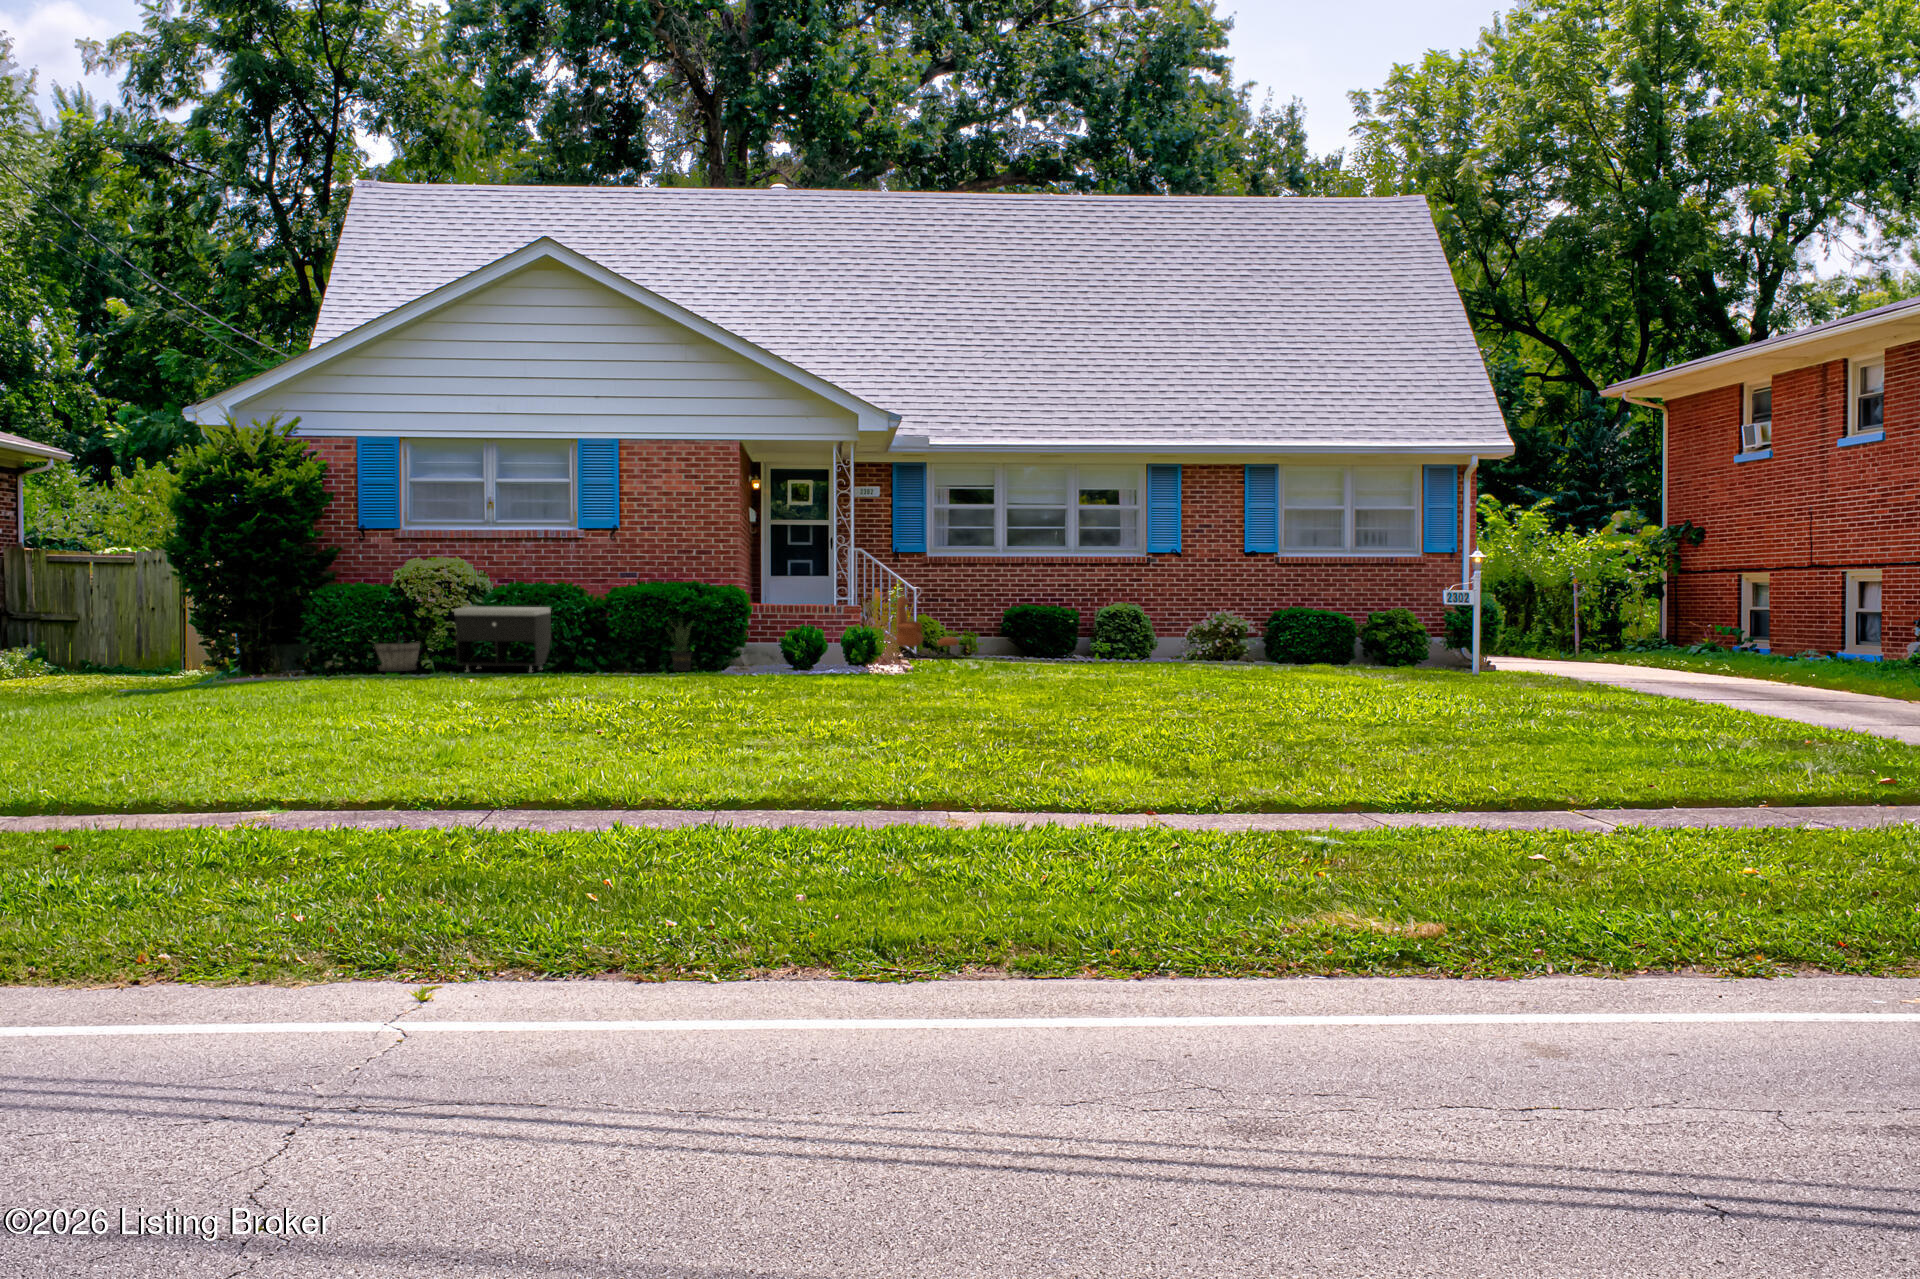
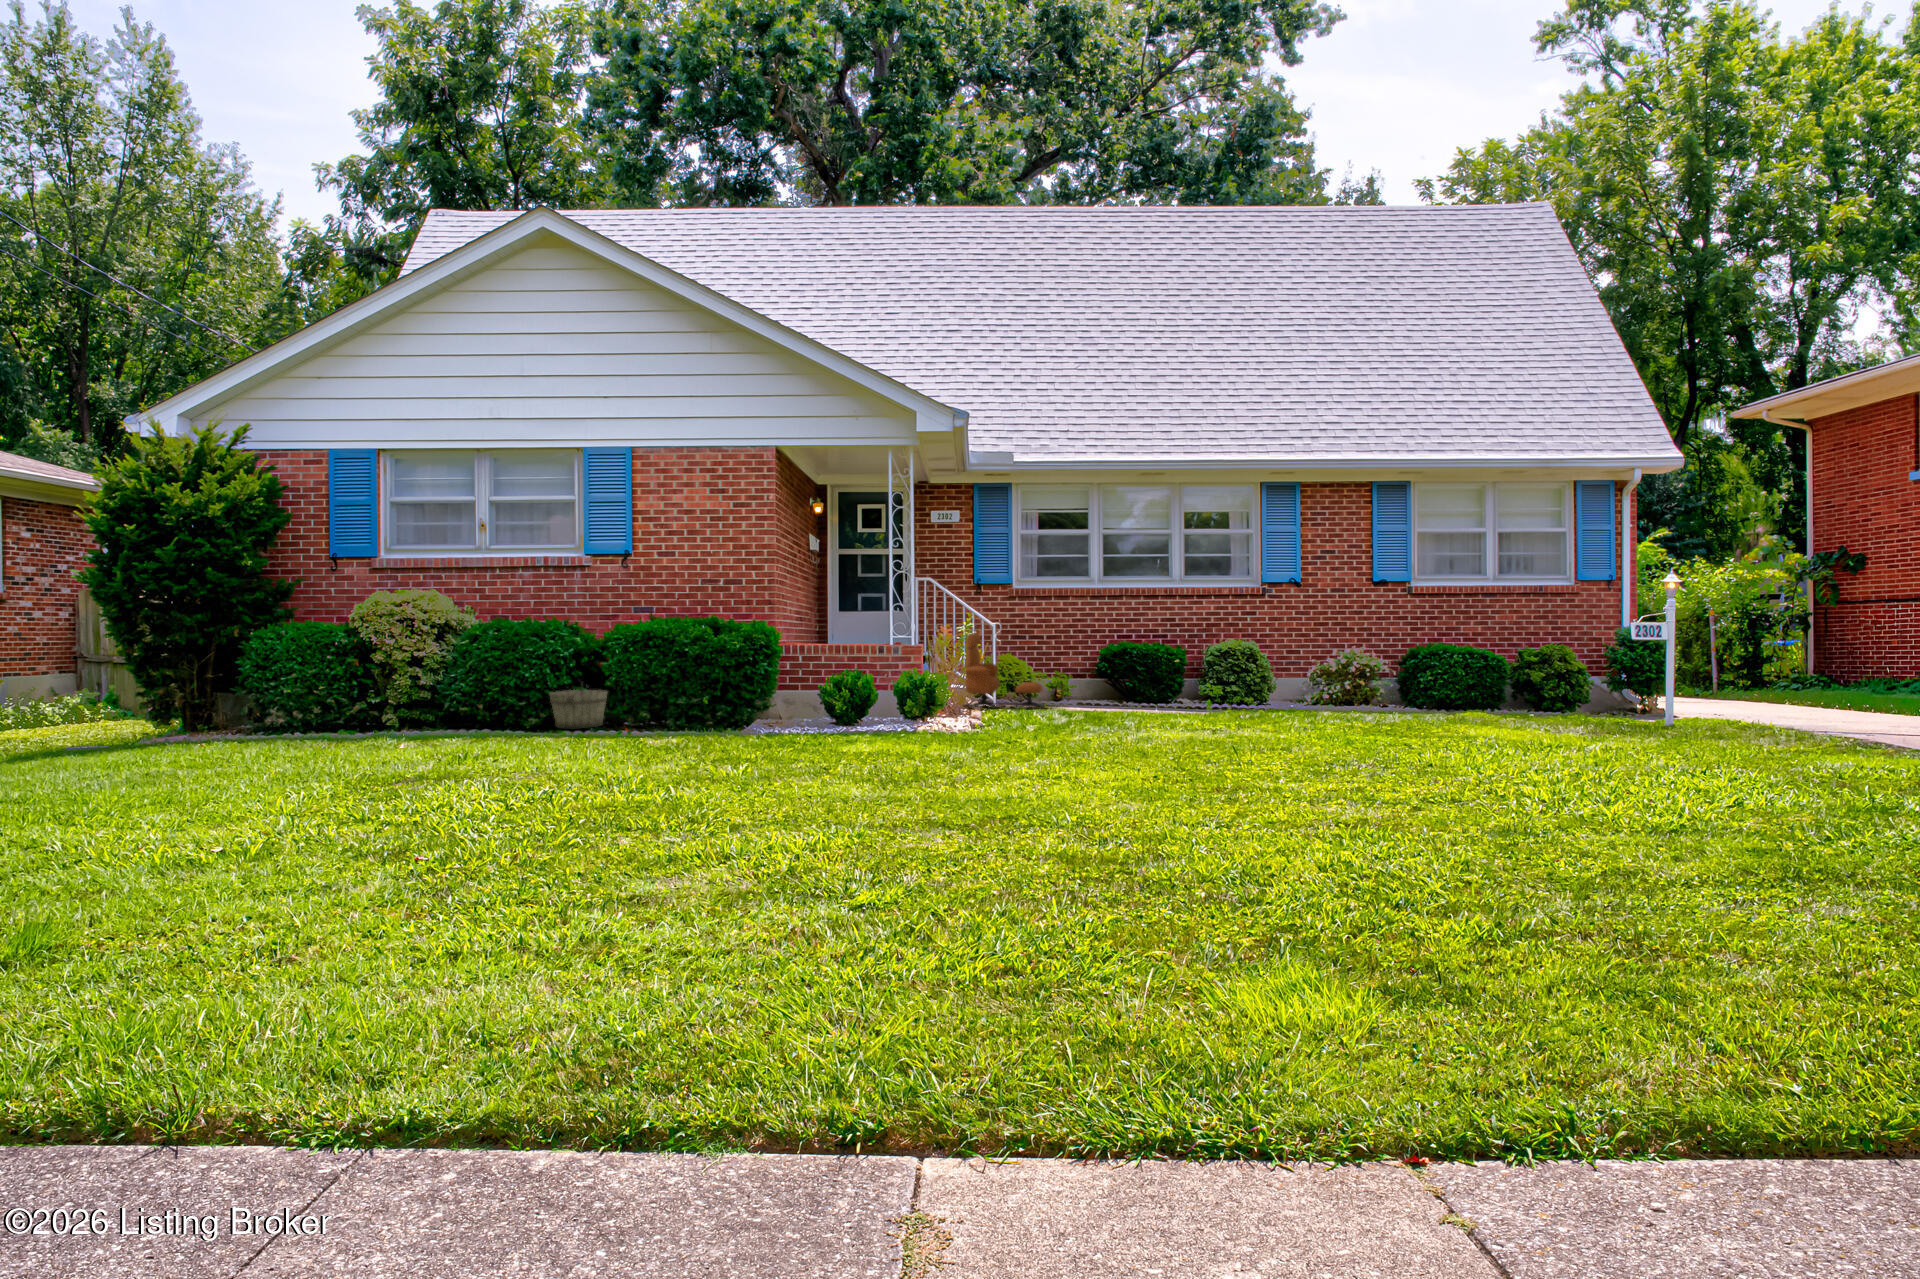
storage bench: present [454,606,551,672] -> none [401,648,530,731]
potted plant: present [671,621,694,671] -> none [664,659,706,729]
wooden bucket: present [373,640,420,671] -> present [550,684,607,728]

